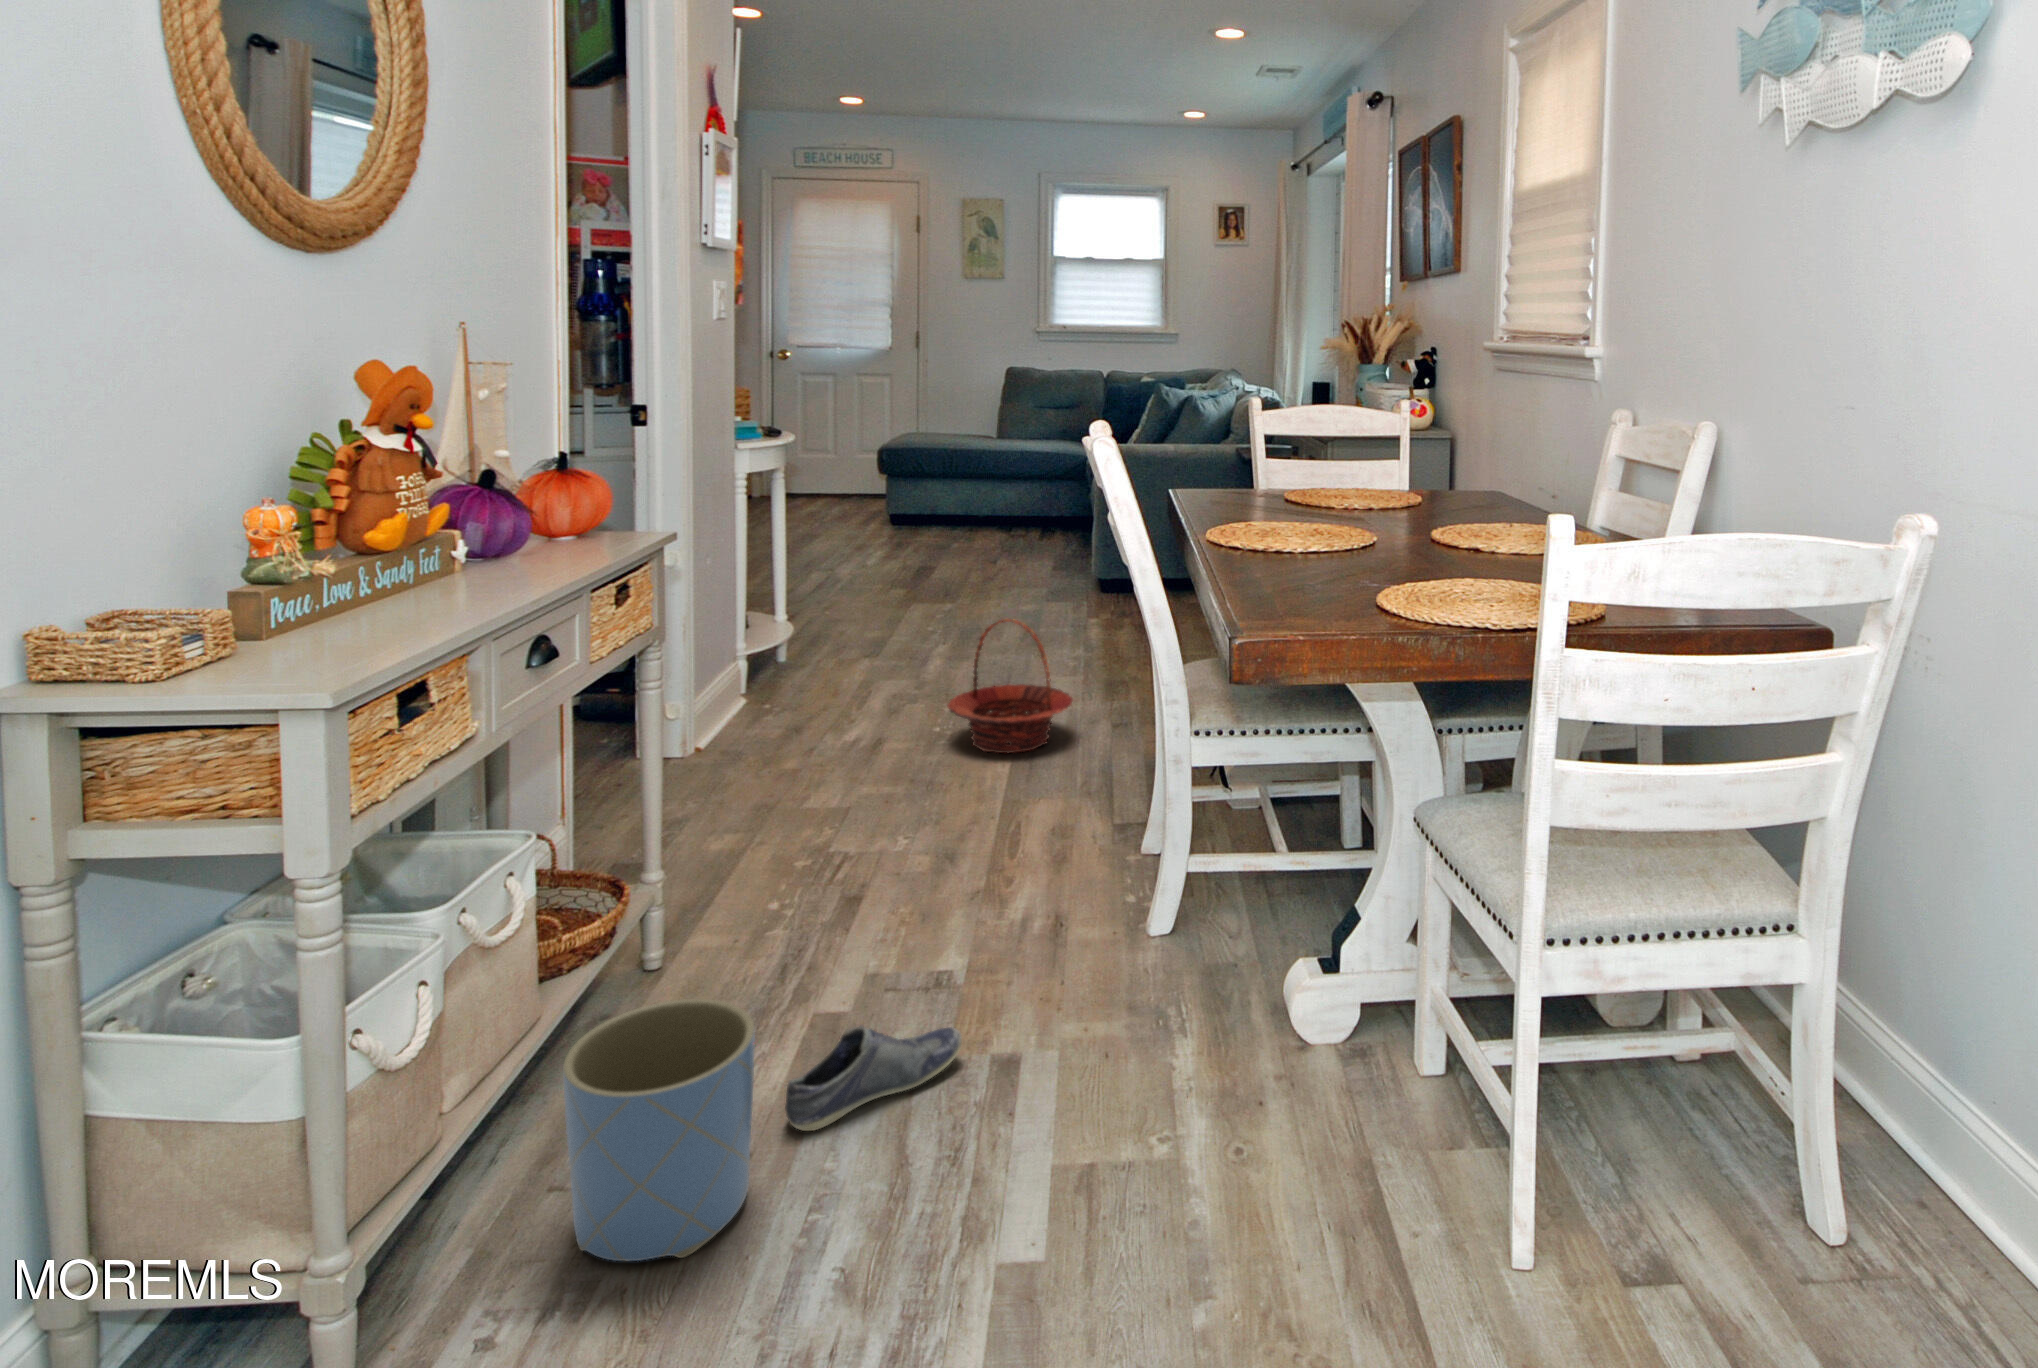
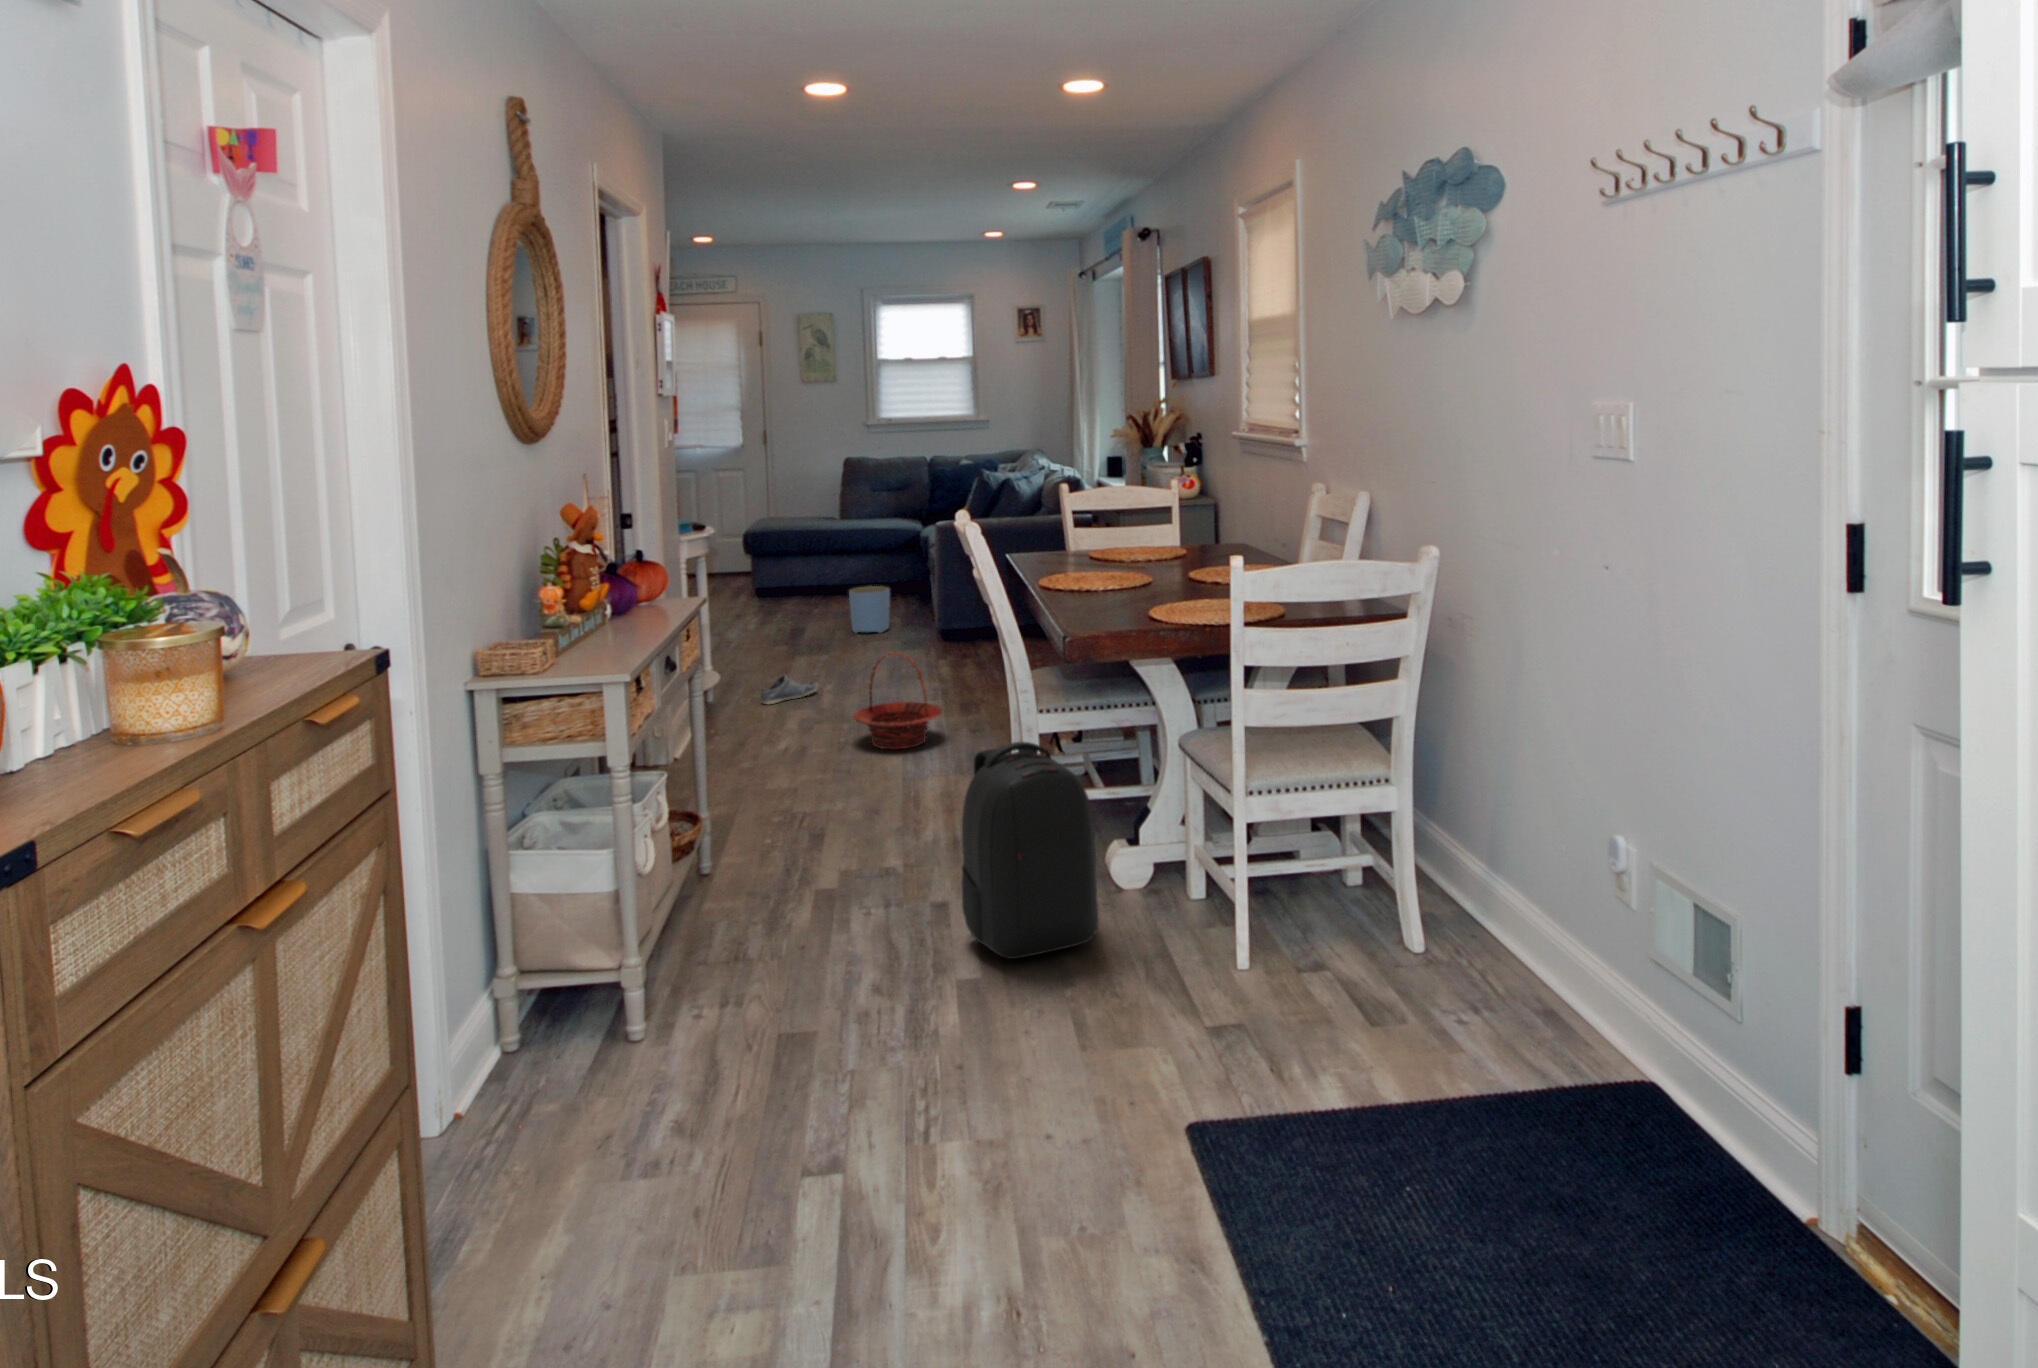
backpack: none [1030,811,1263,1210] -> present [962,742,1098,959]
planter: present [563,999,755,1261] -> present [849,586,890,633]
shoe: present [785,1026,962,1131] -> present [761,675,818,704]

